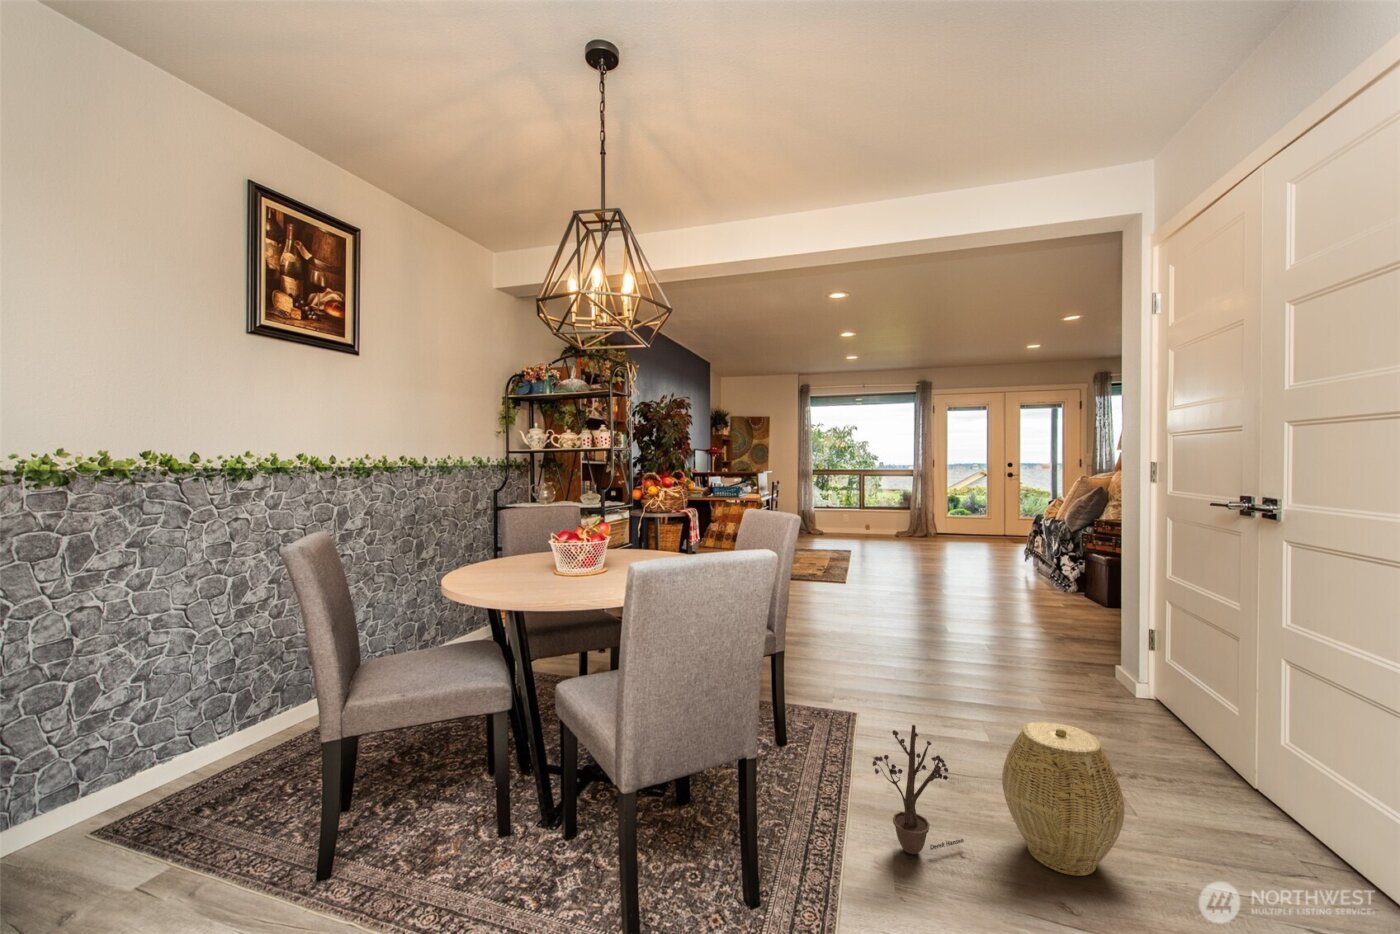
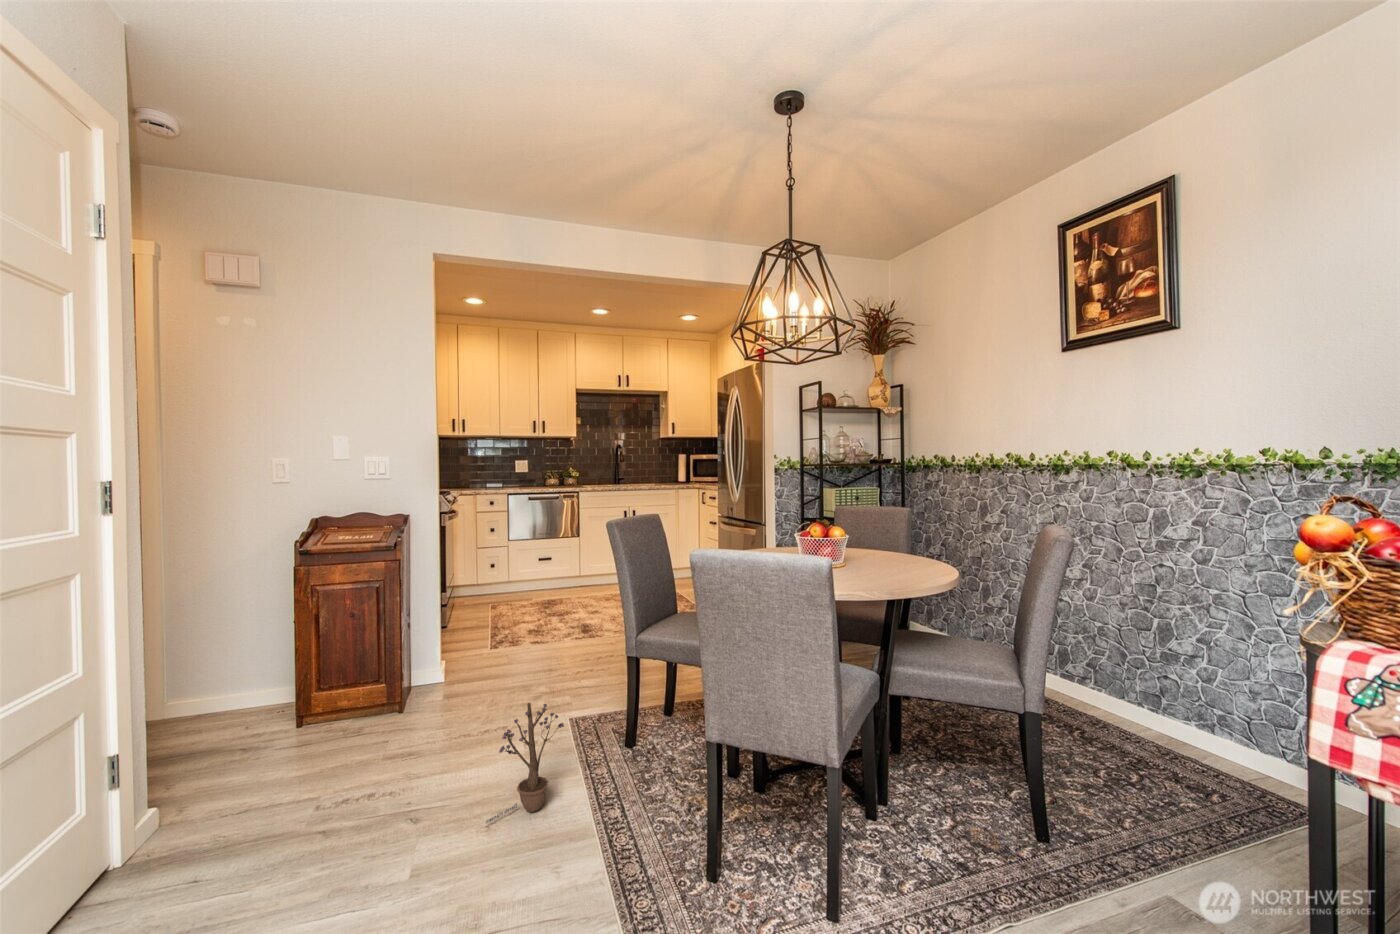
woven basket: present [1002,721,1124,876] -> none [332,727,445,876]

